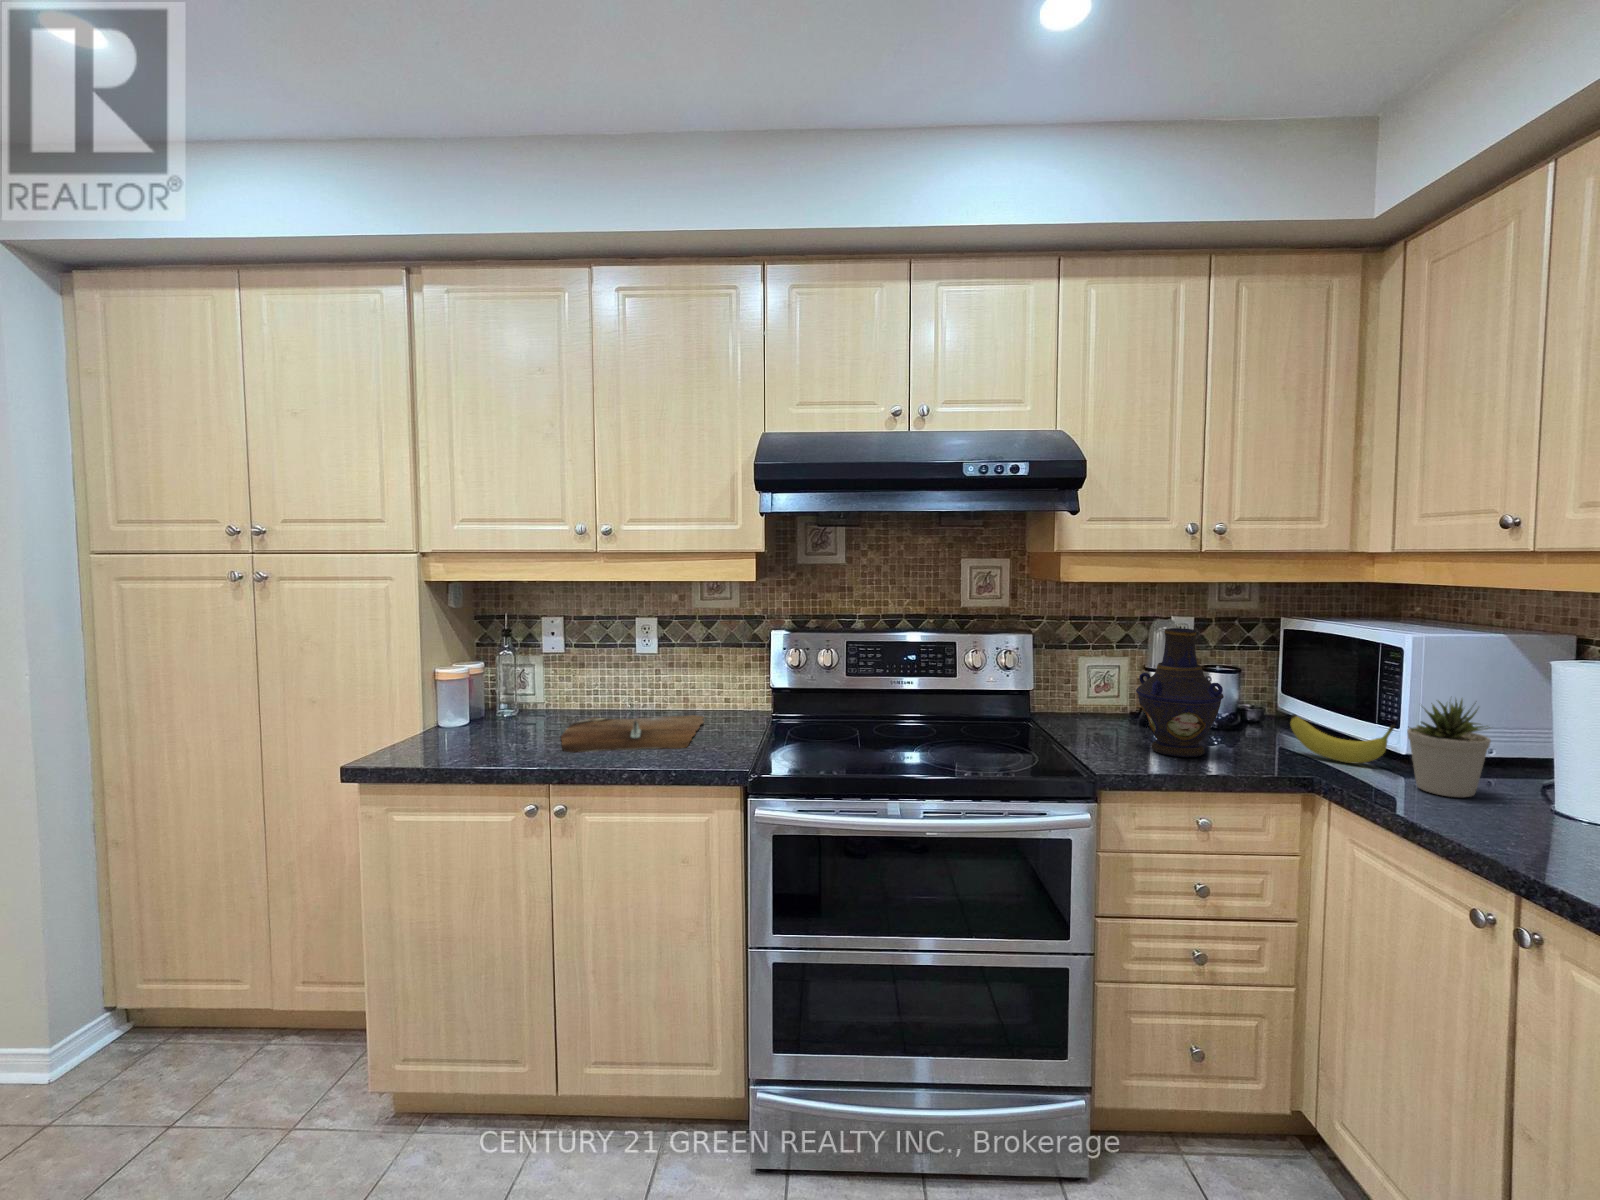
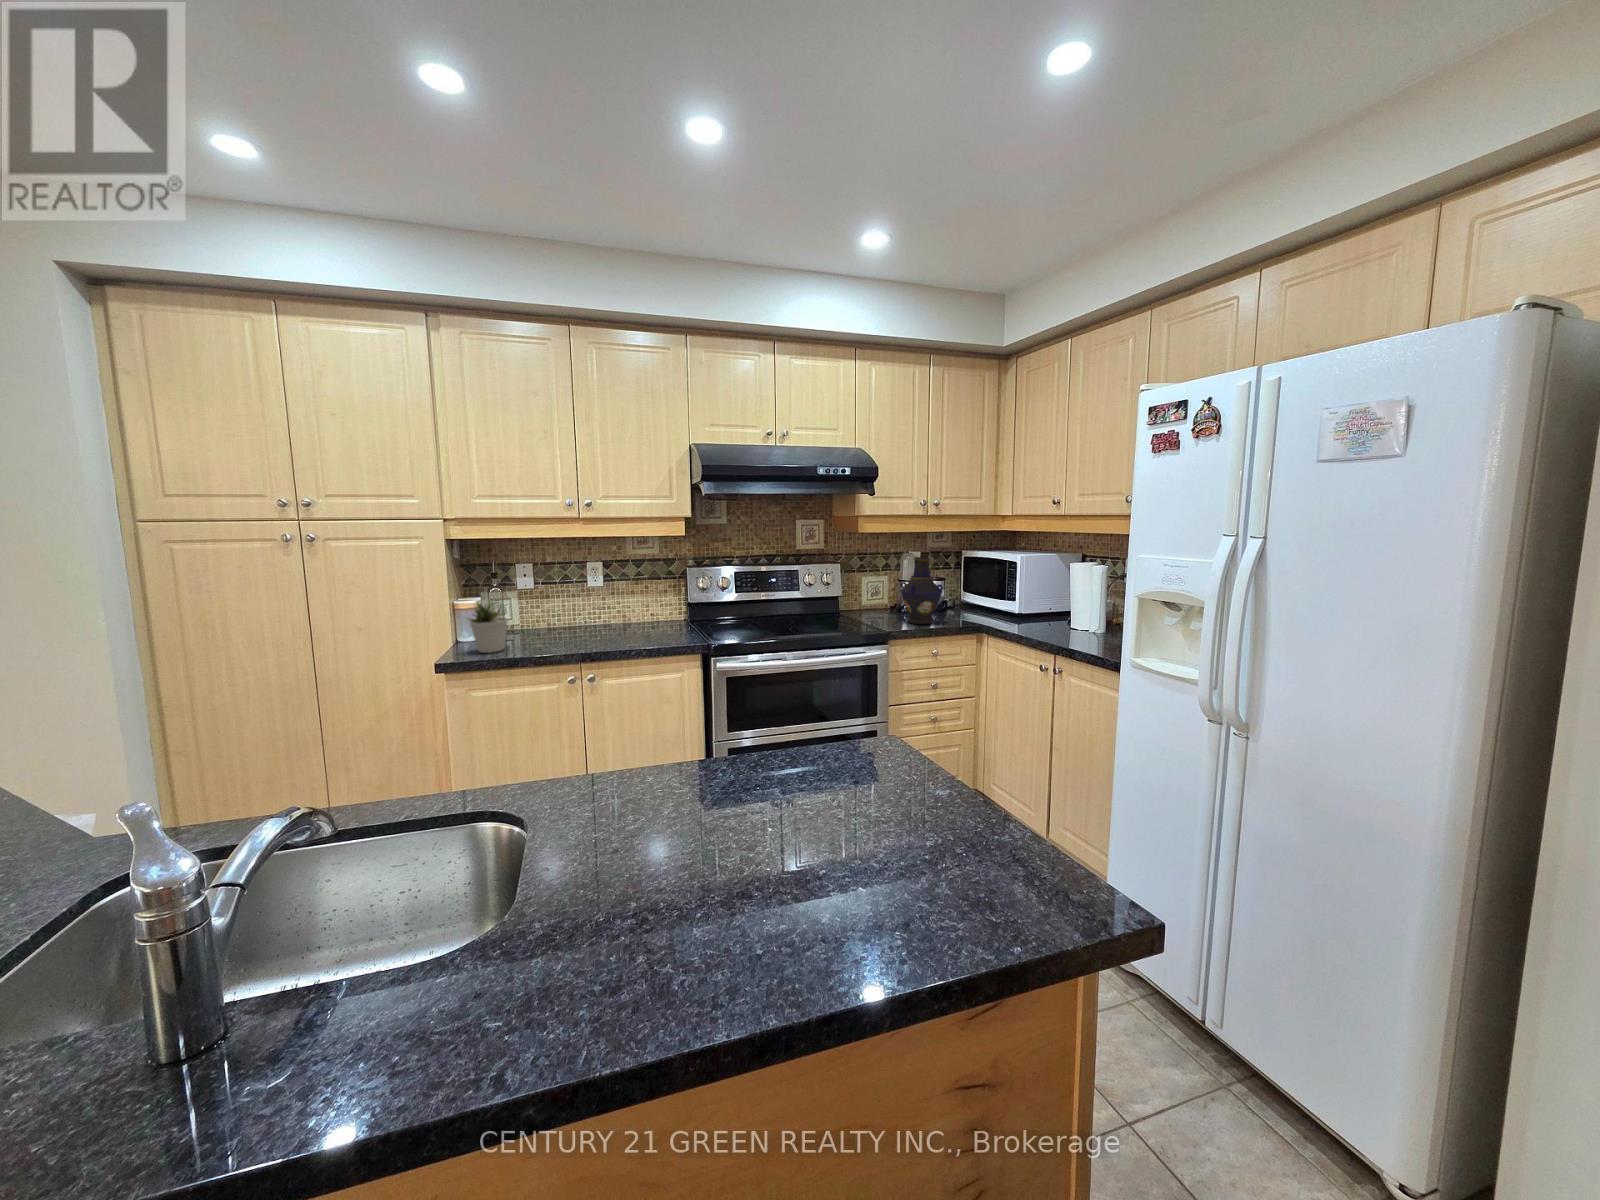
potted plant: present [1407,700,1491,798] -> present [469,602,508,653]
fruit: present [1291,714,1395,764] -> none [970,599,1015,621]
cutting board: present [561,715,704,753] -> none [552,625,653,651]

